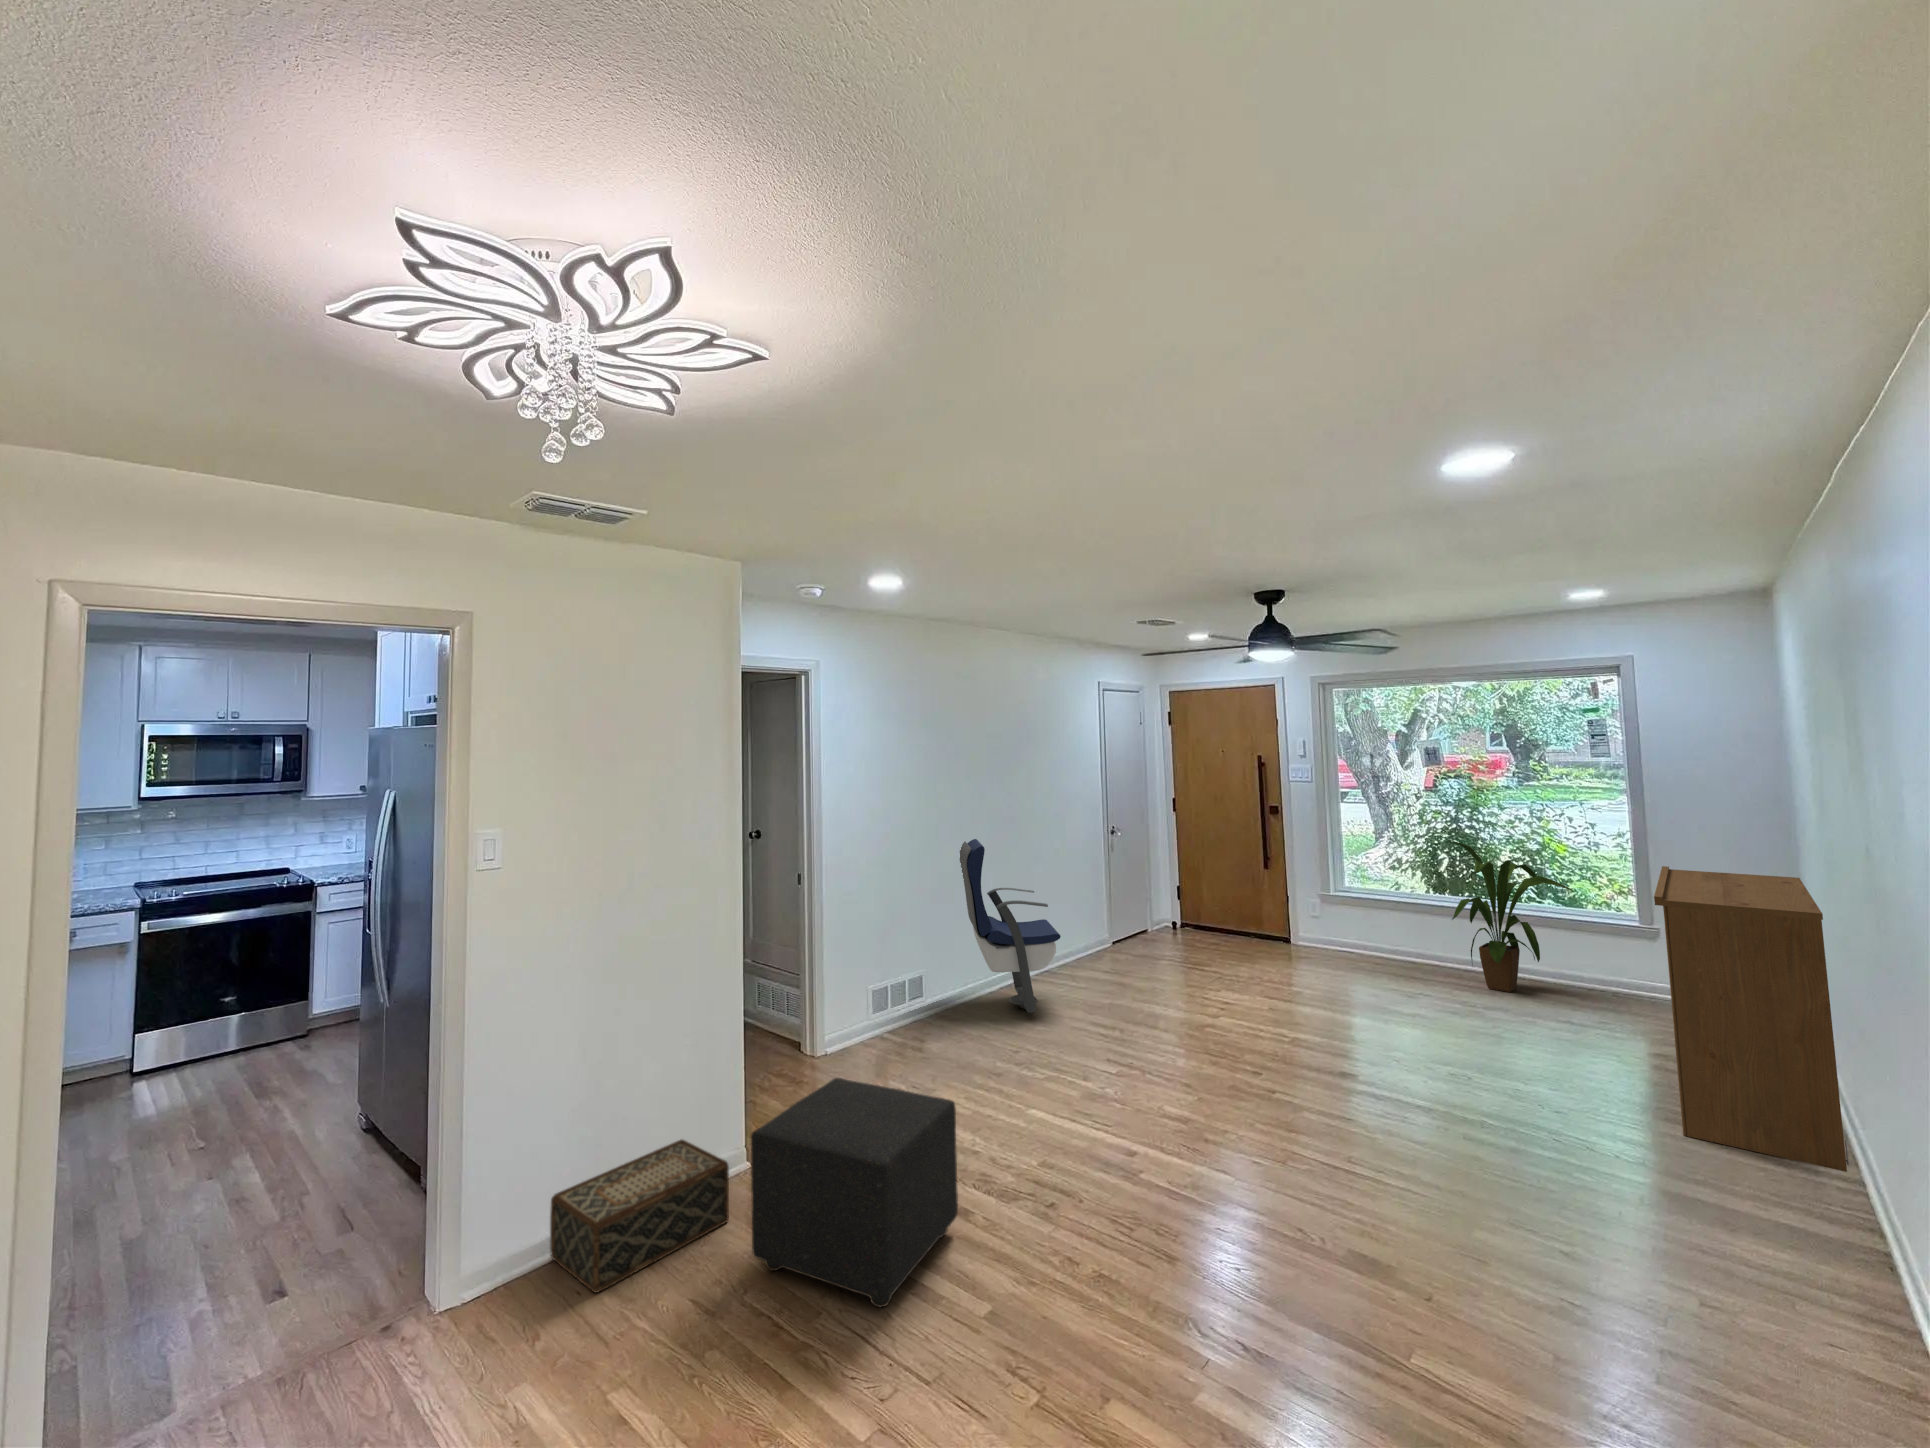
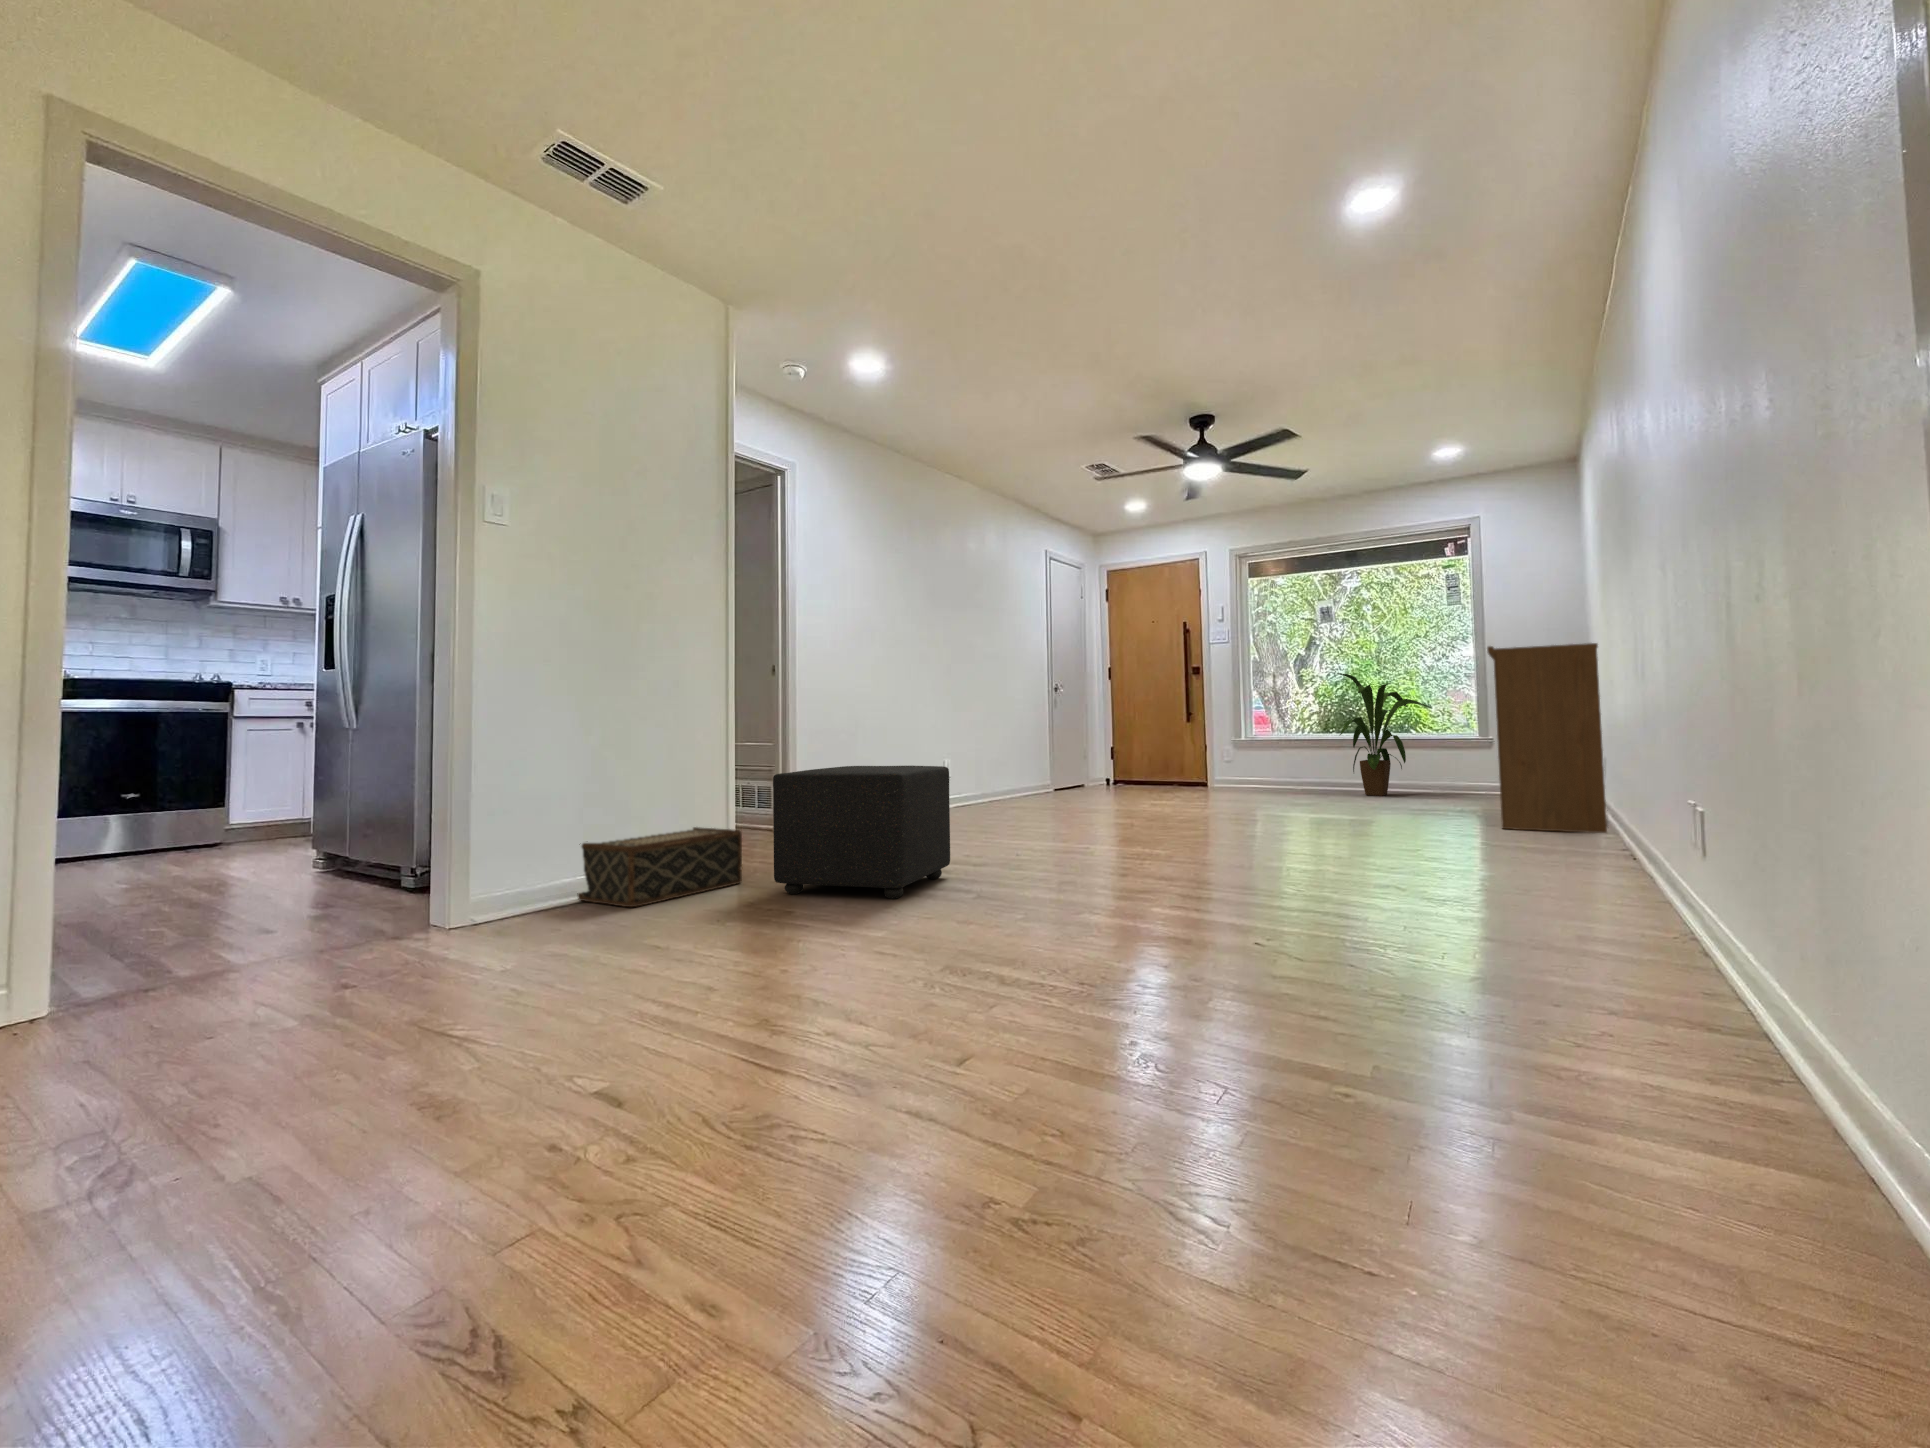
armchair: present [960,839,1061,1013] -> none [920,659,1015,813]

